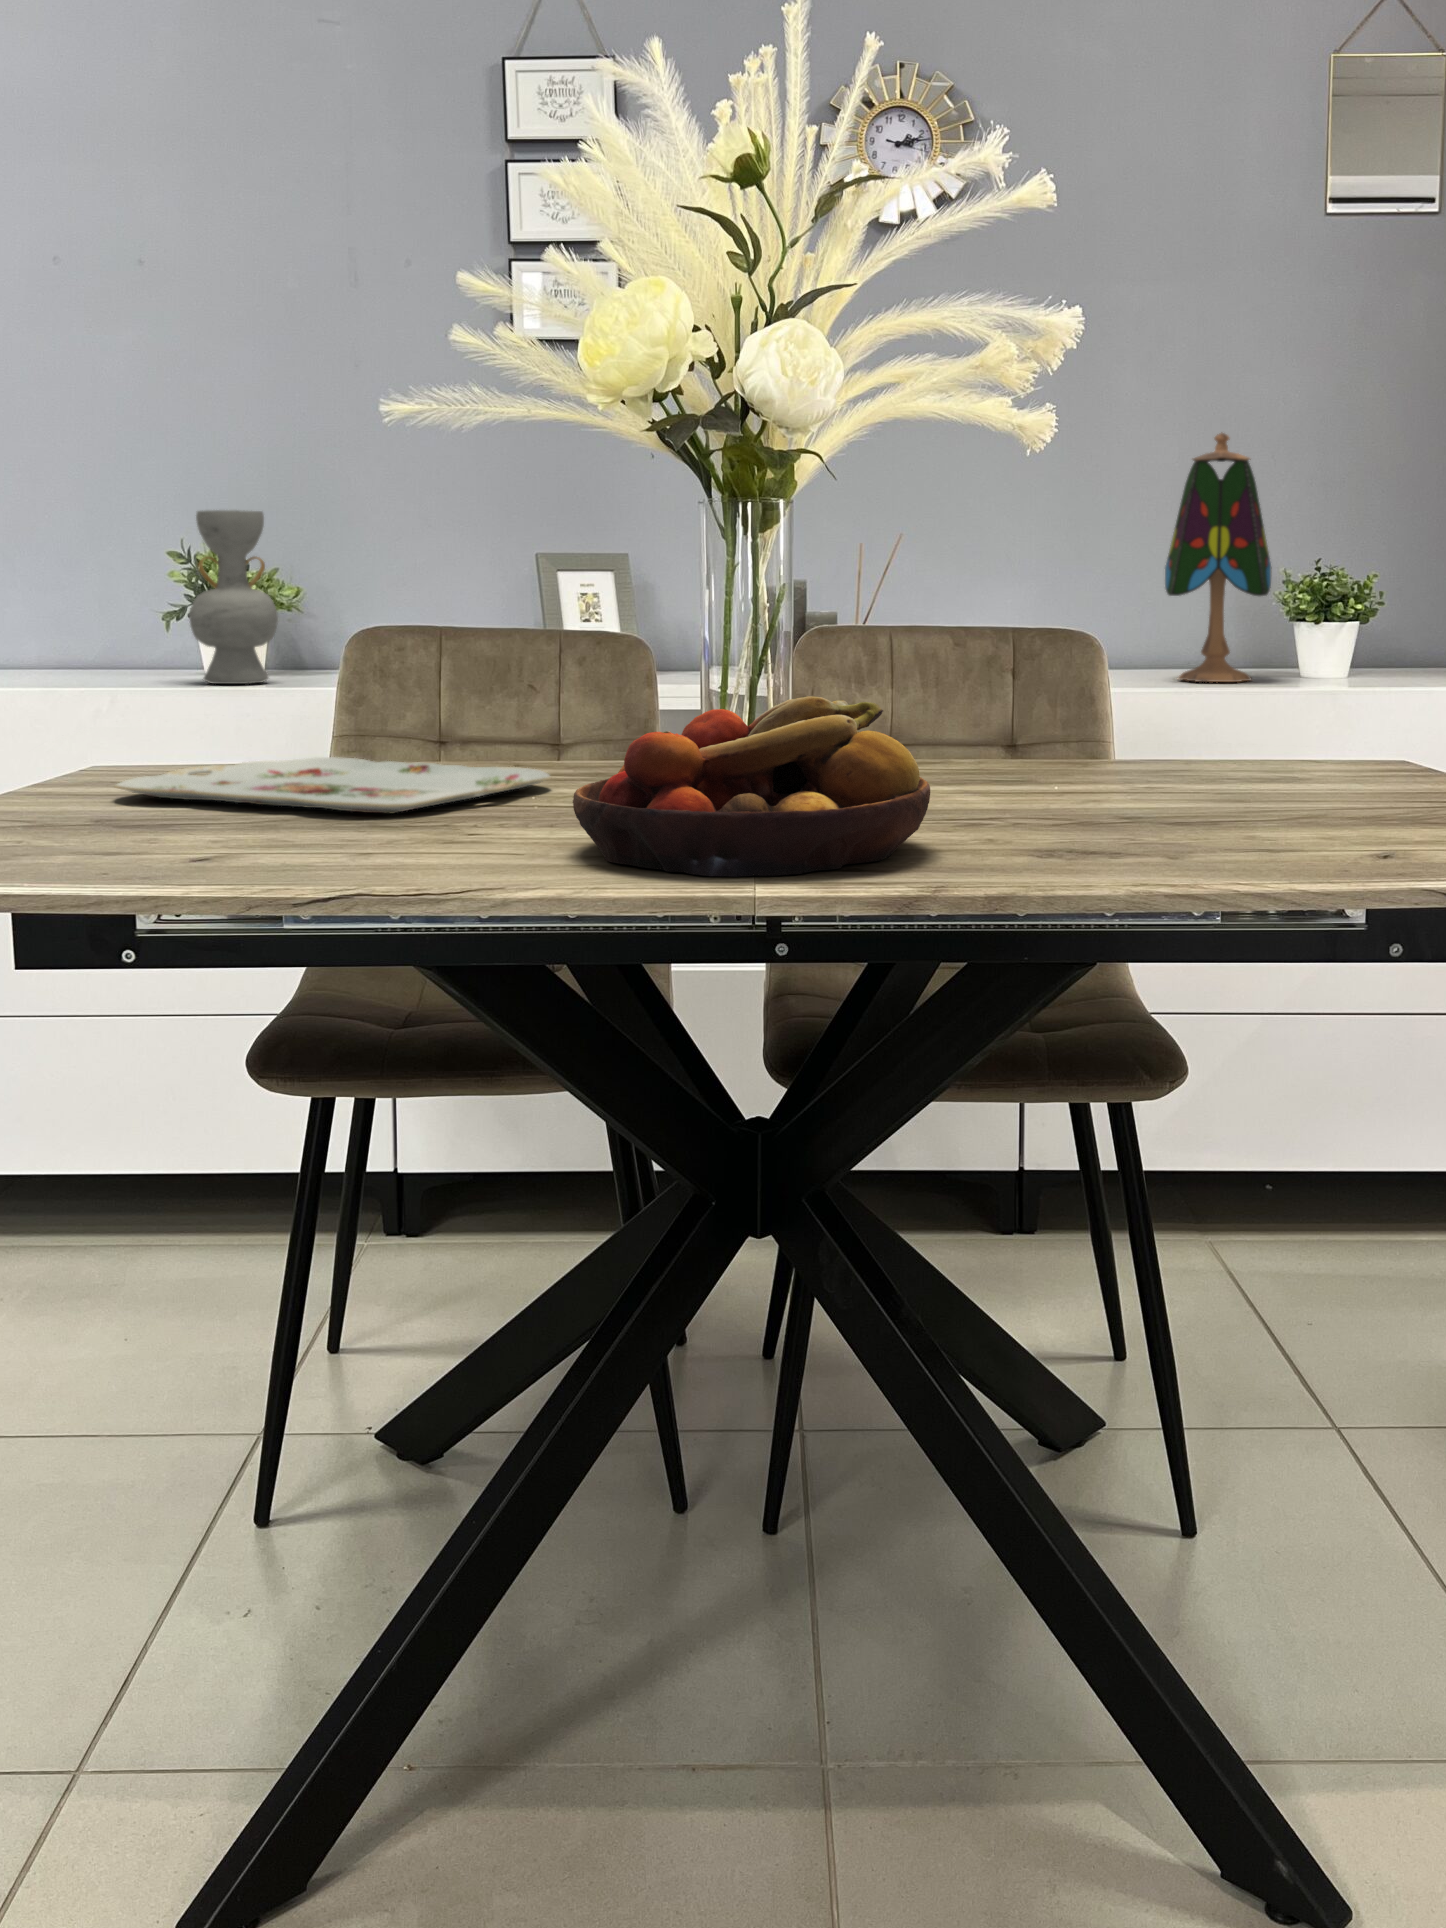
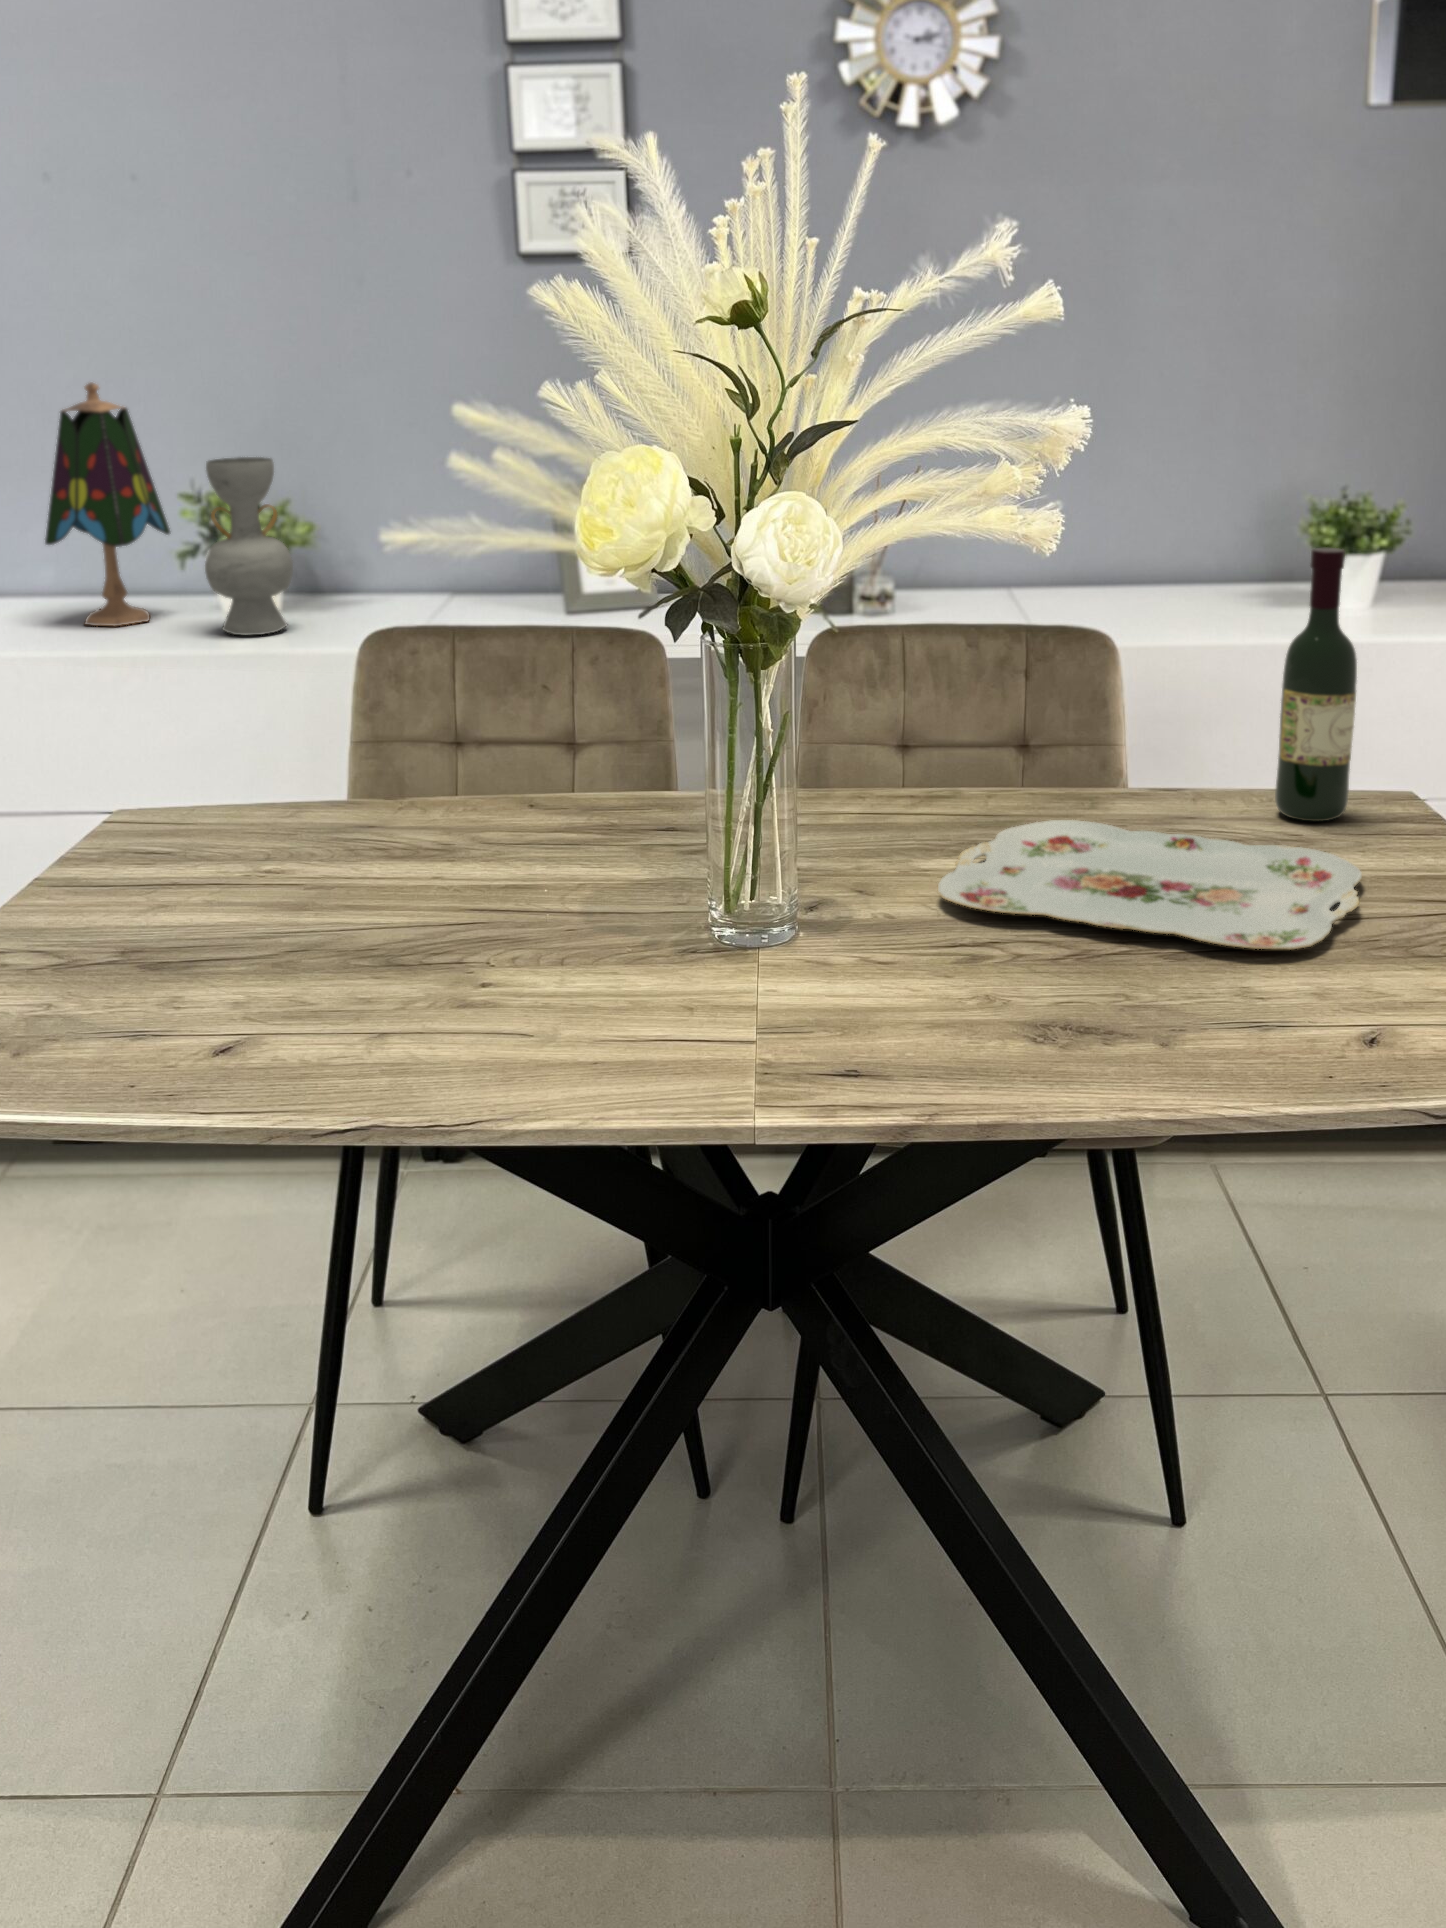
table lamp: present [1165,432,1271,682] -> present [45,383,170,626]
wine bottle: none [1271,498,1348,773] -> present [1275,548,1357,821]
fruit bowl: present [573,696,930,877] -> none [581,841,927,1087]
serving tray: present [115,757,551,813] -> present [938,820,1362,949]

